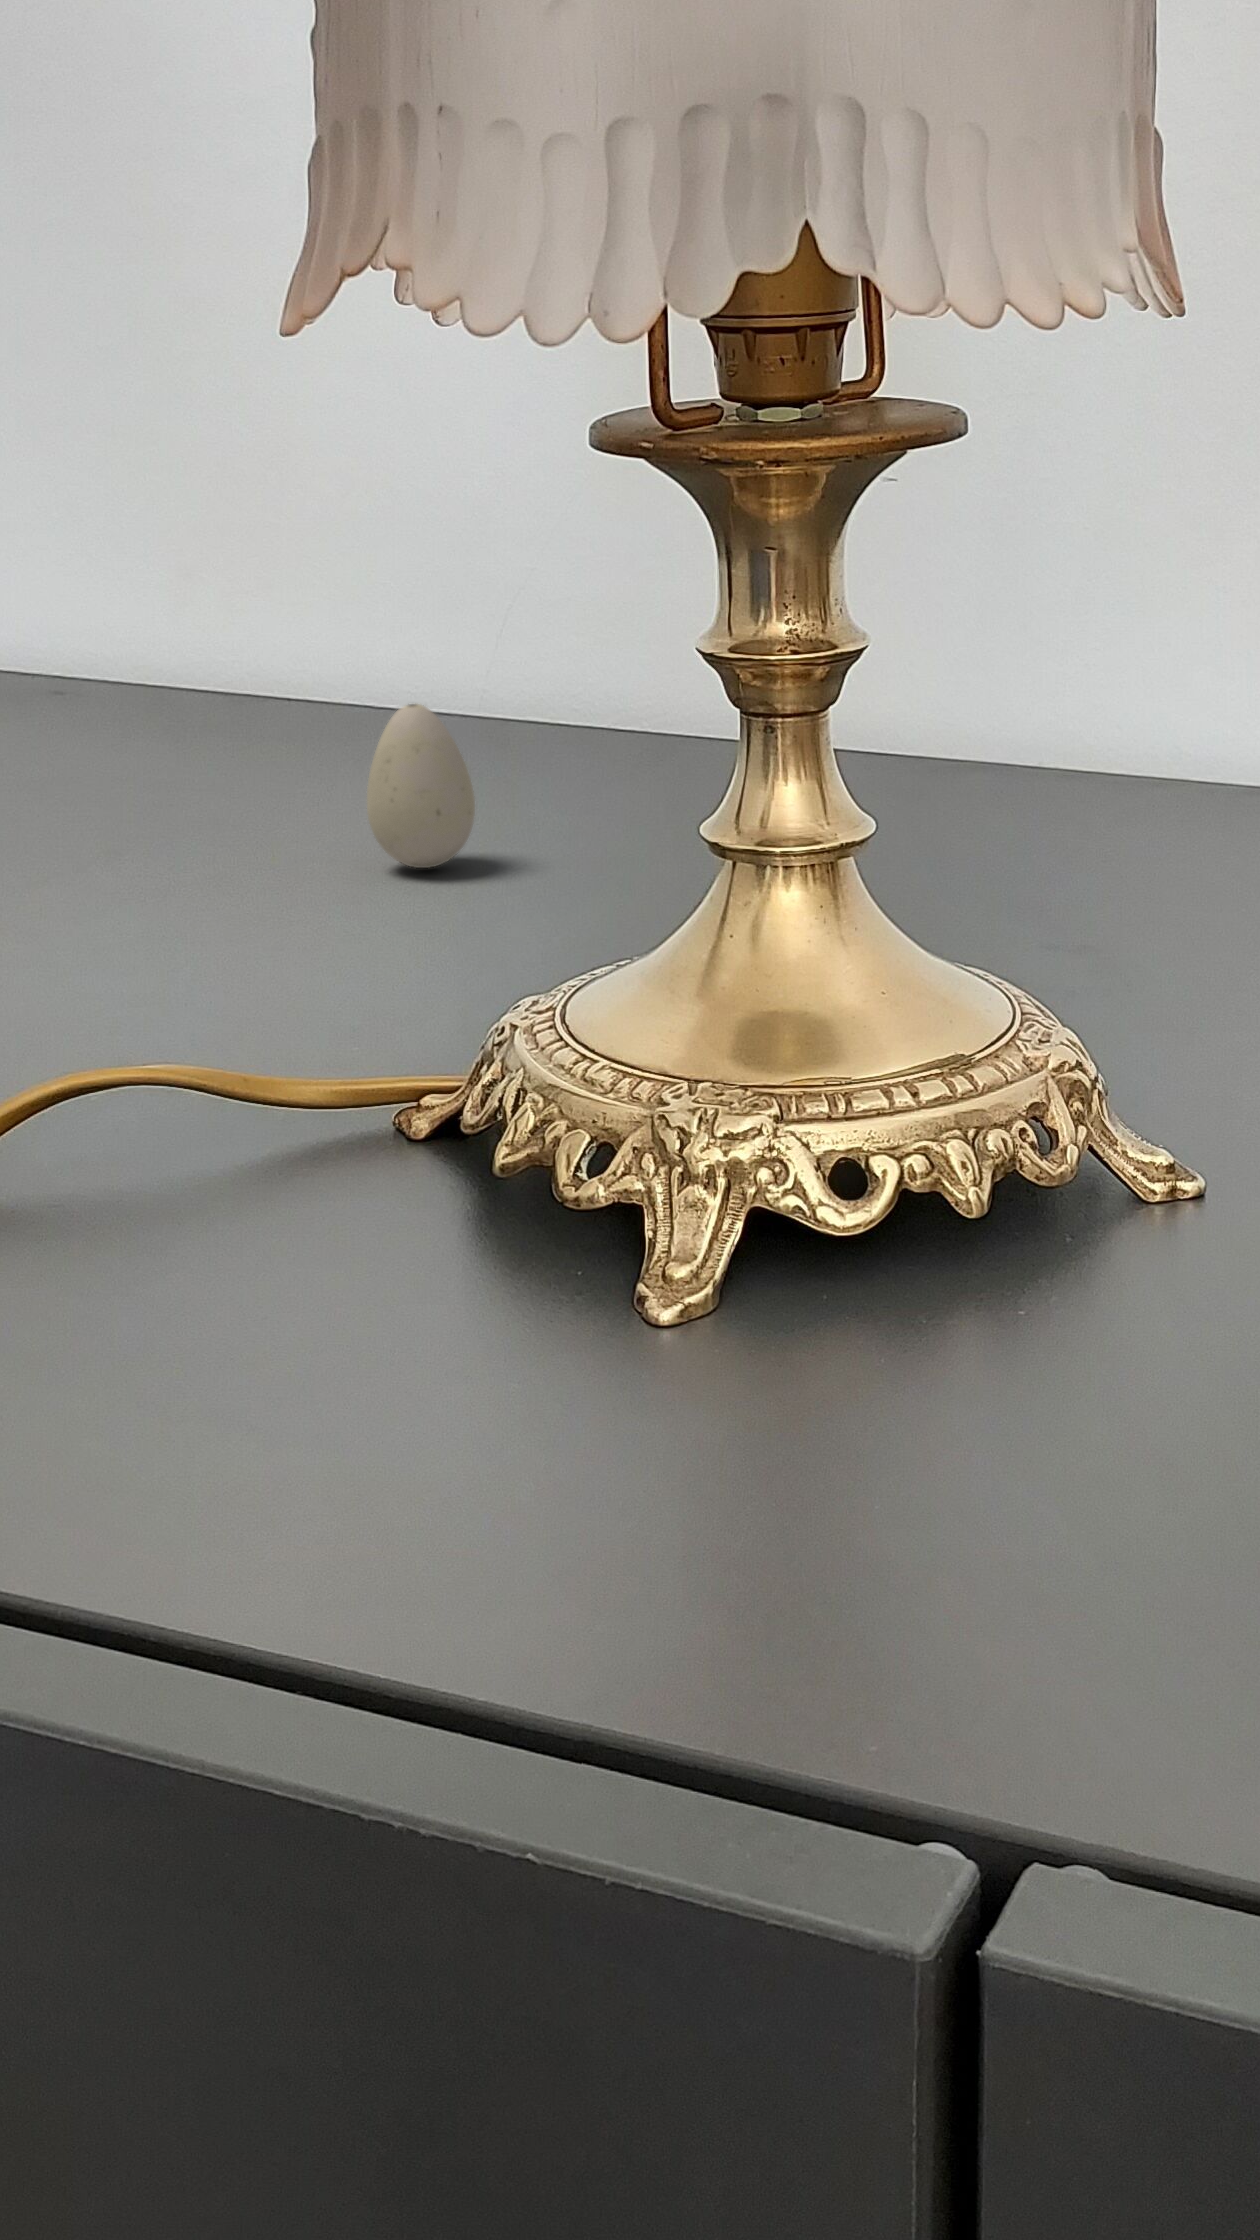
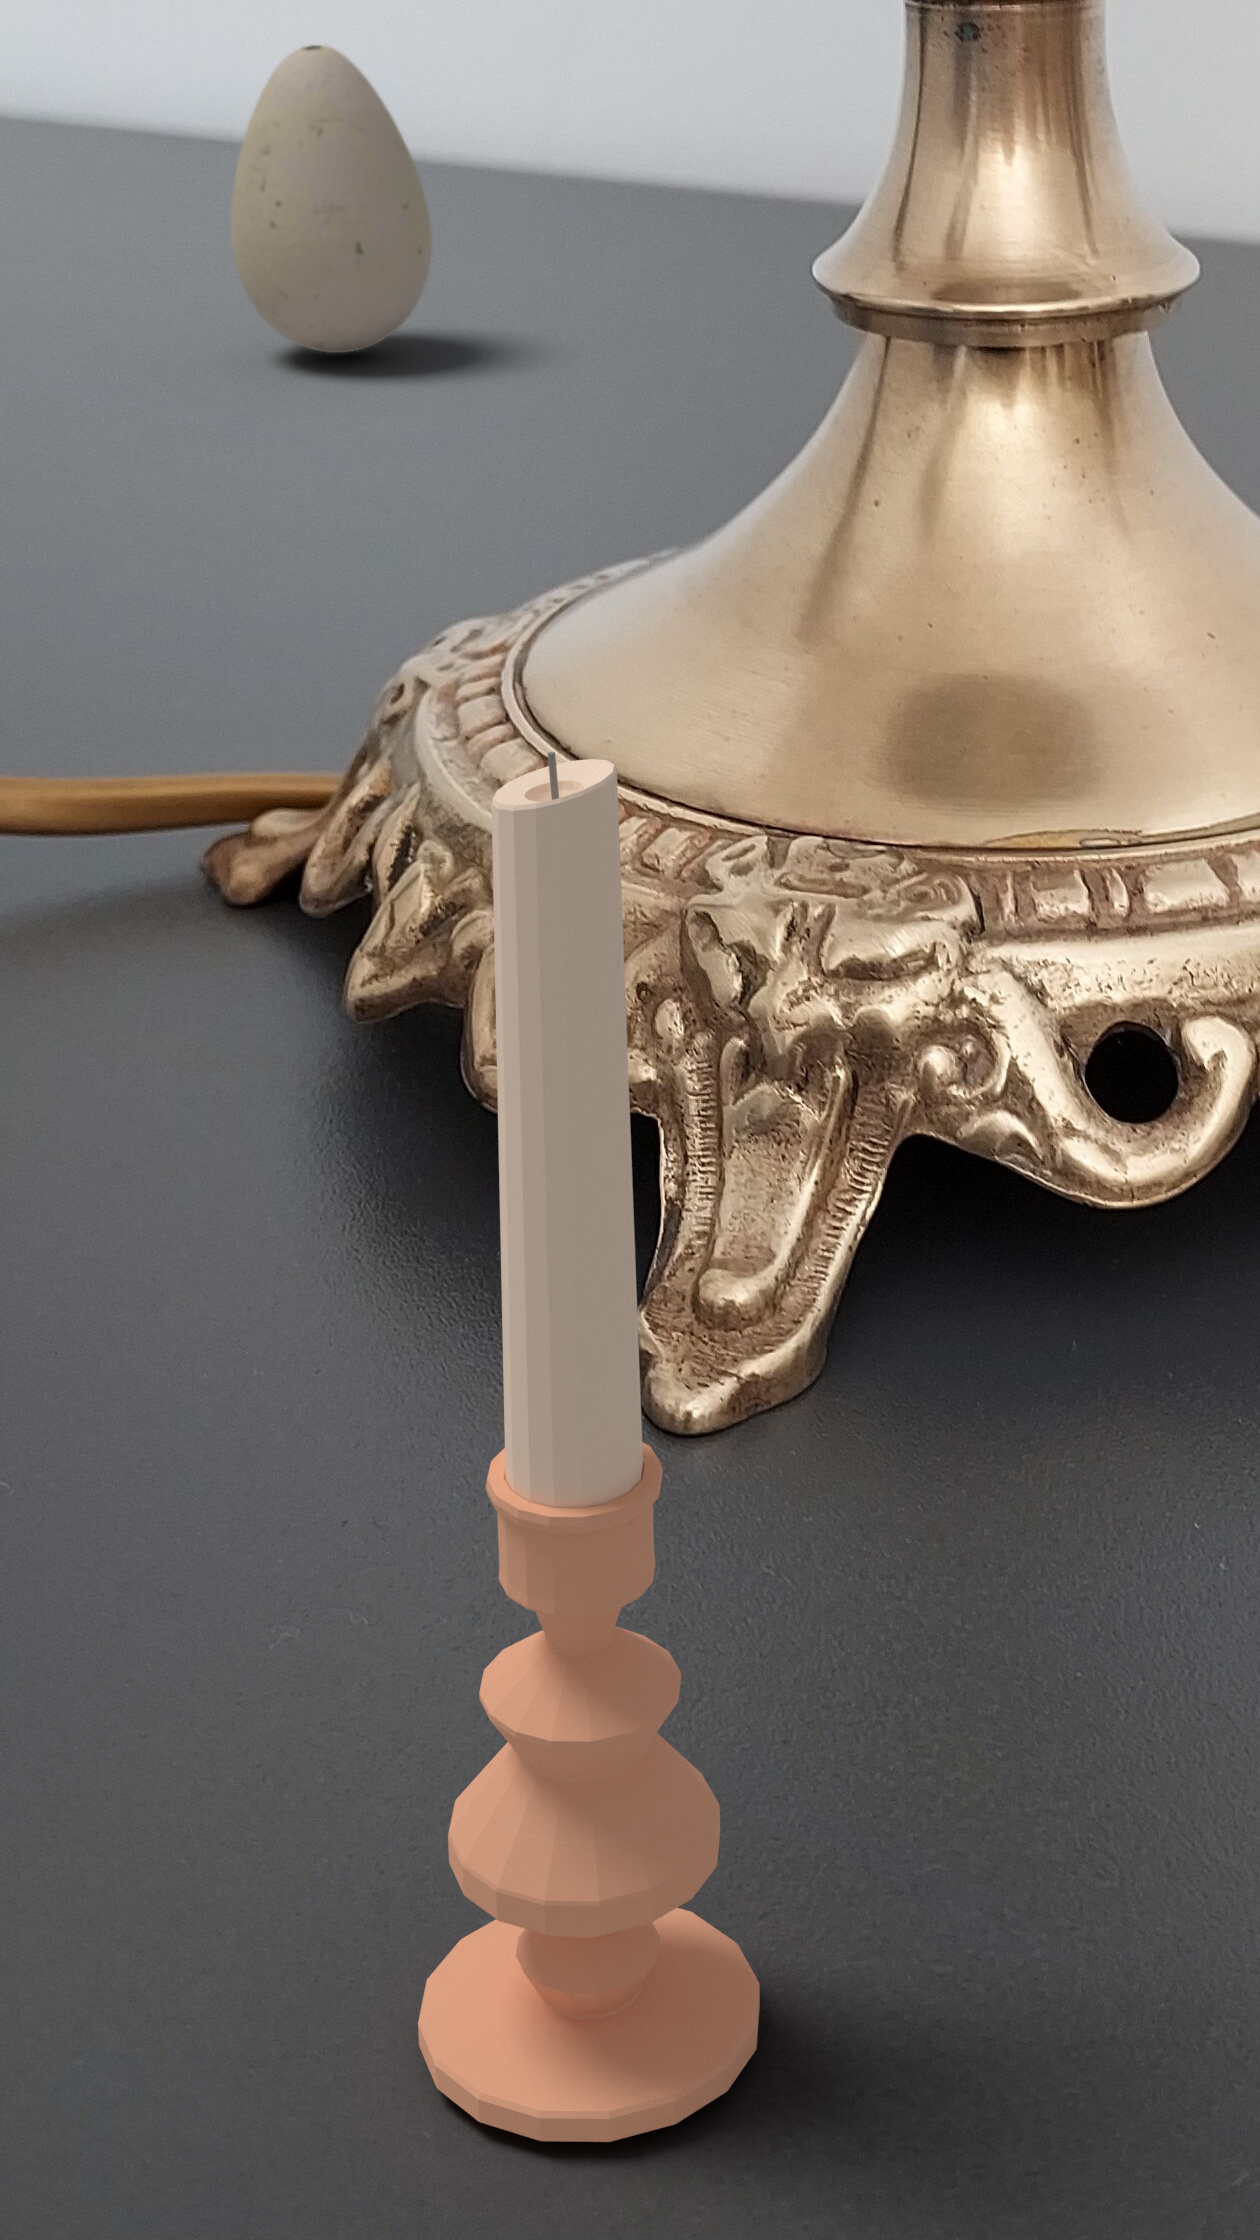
candle: none [580,1017,707,1536] -> present [418,752,760,2142]

